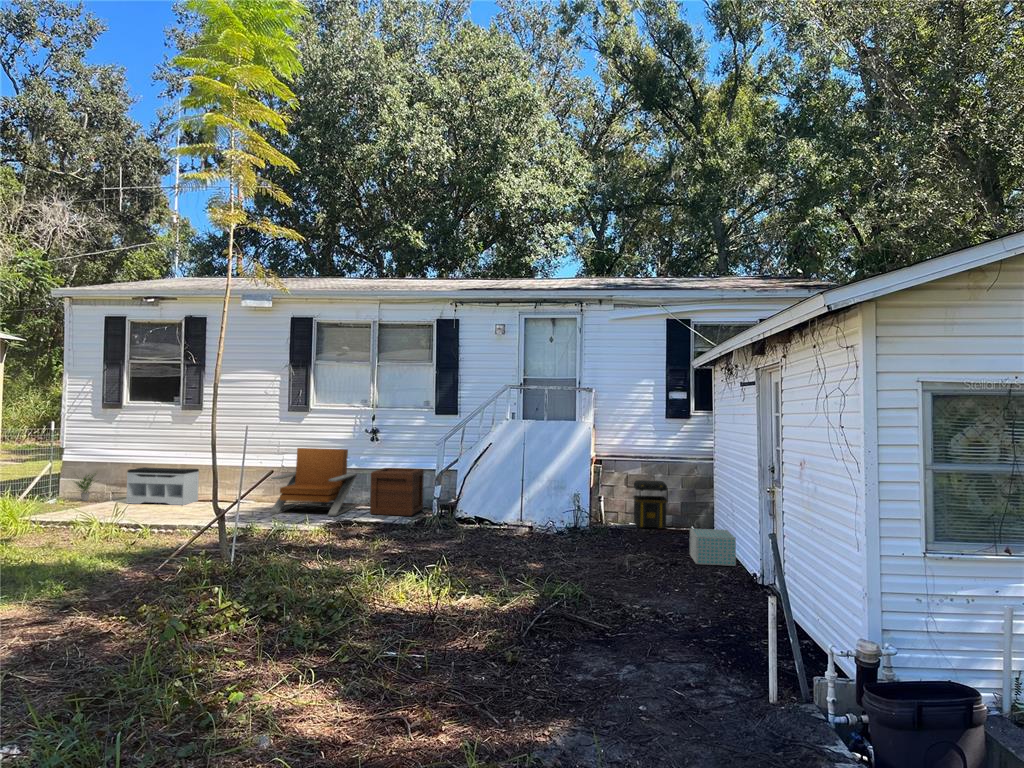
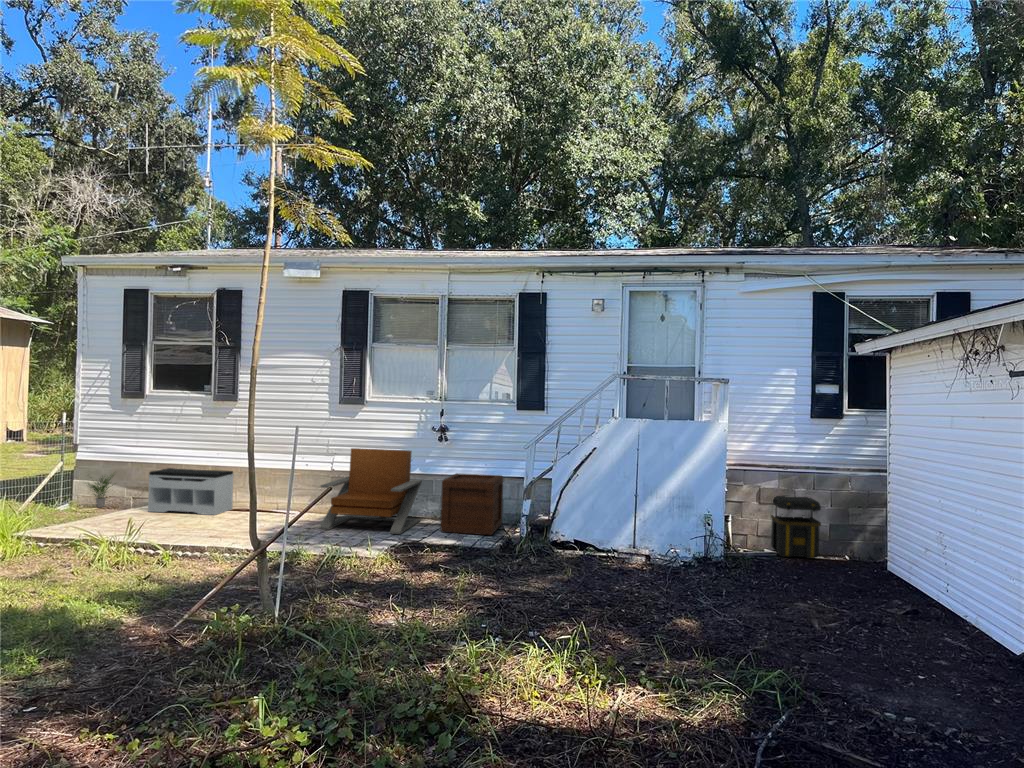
storage box: present [689,529,736,566] -> none [882,569,966,628]

